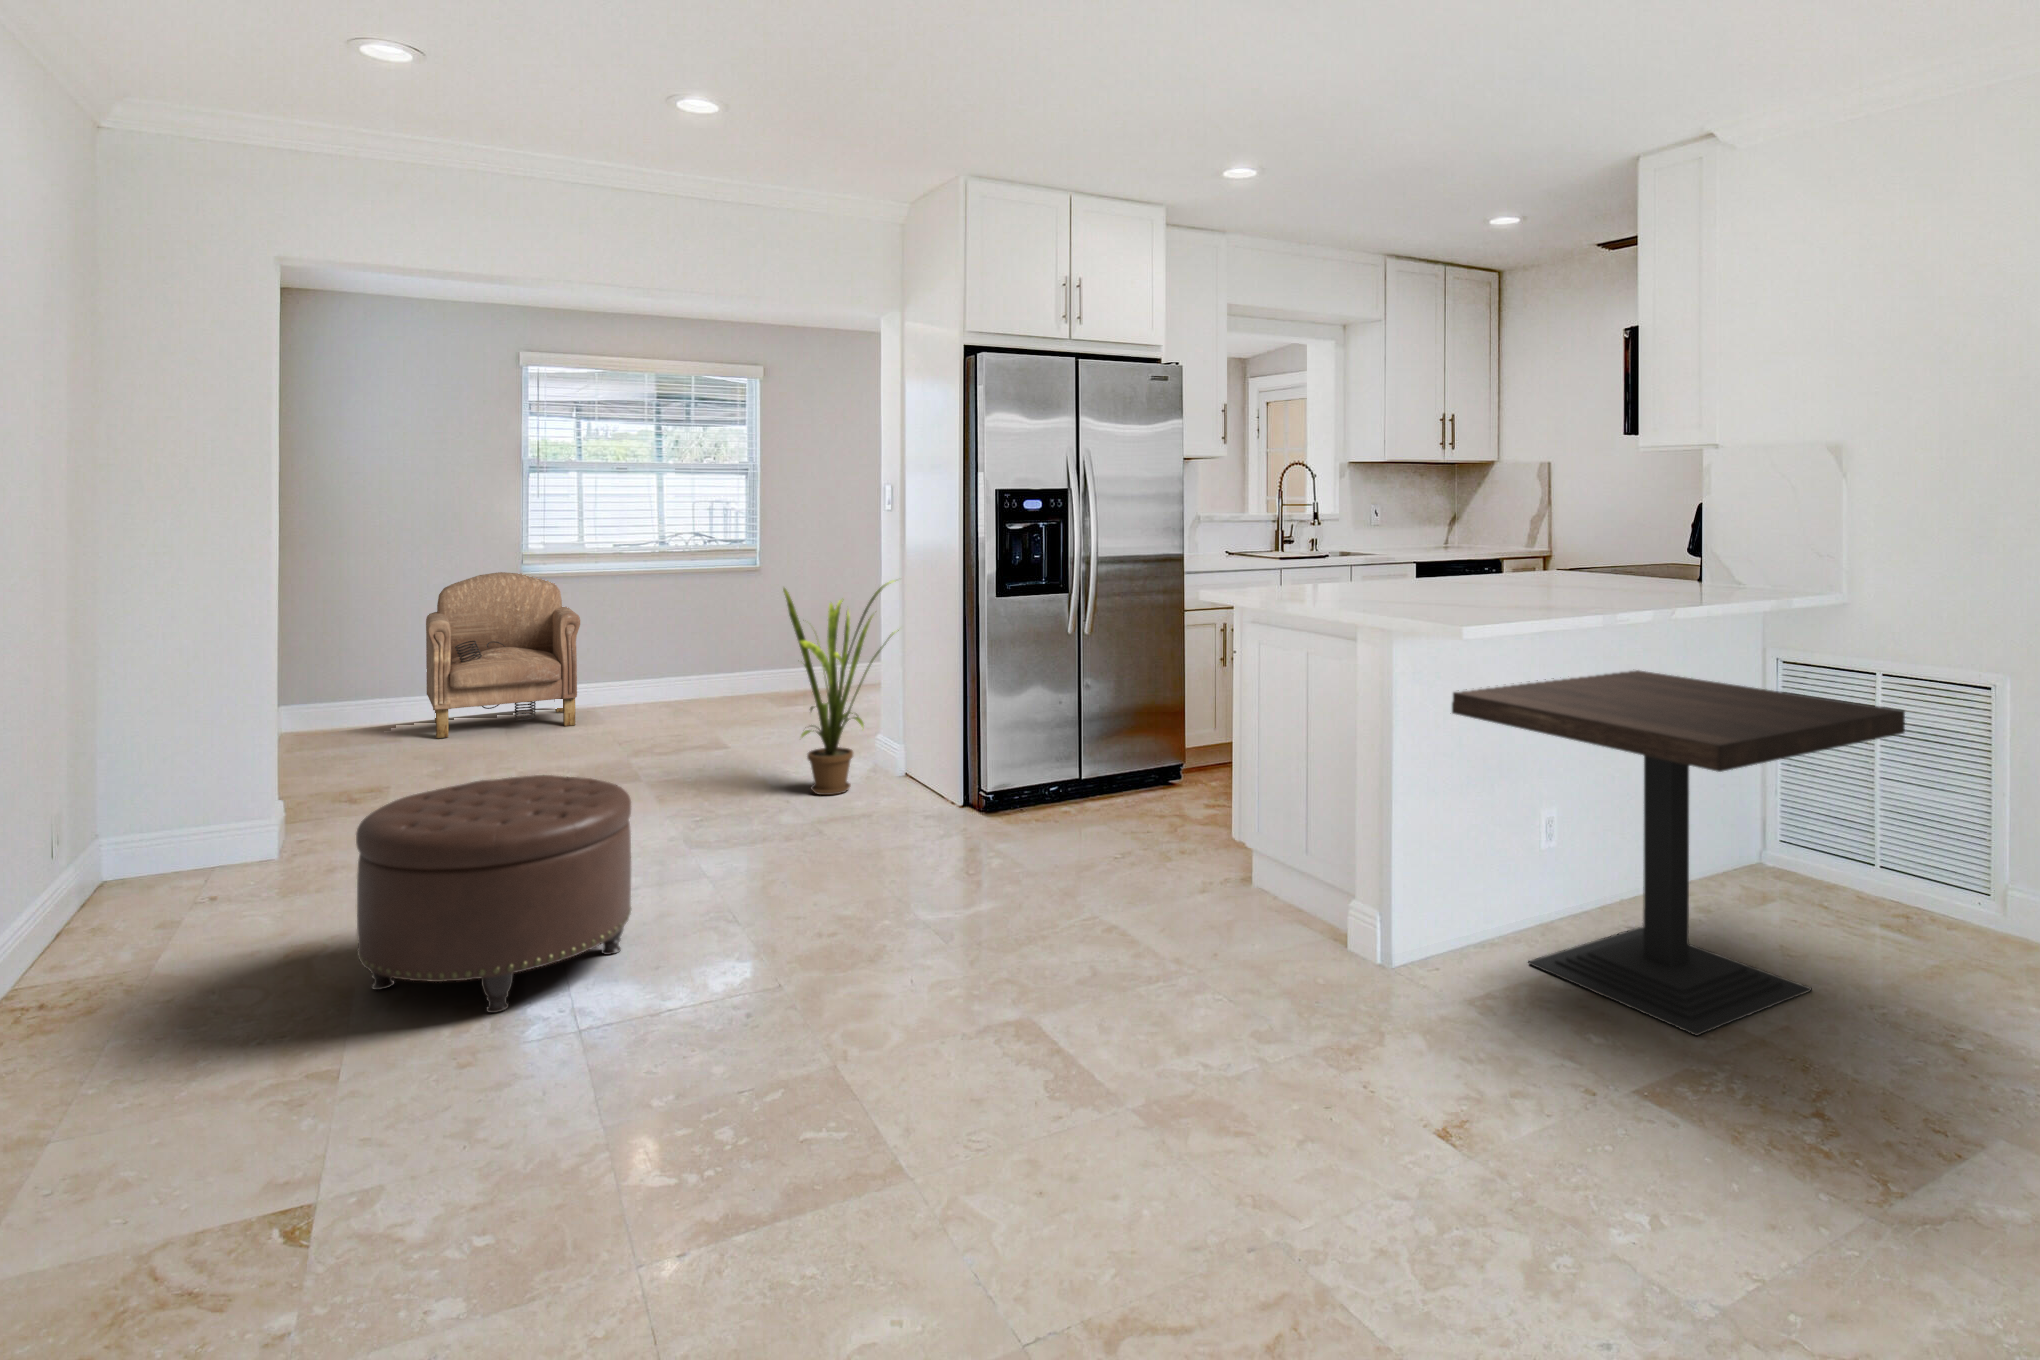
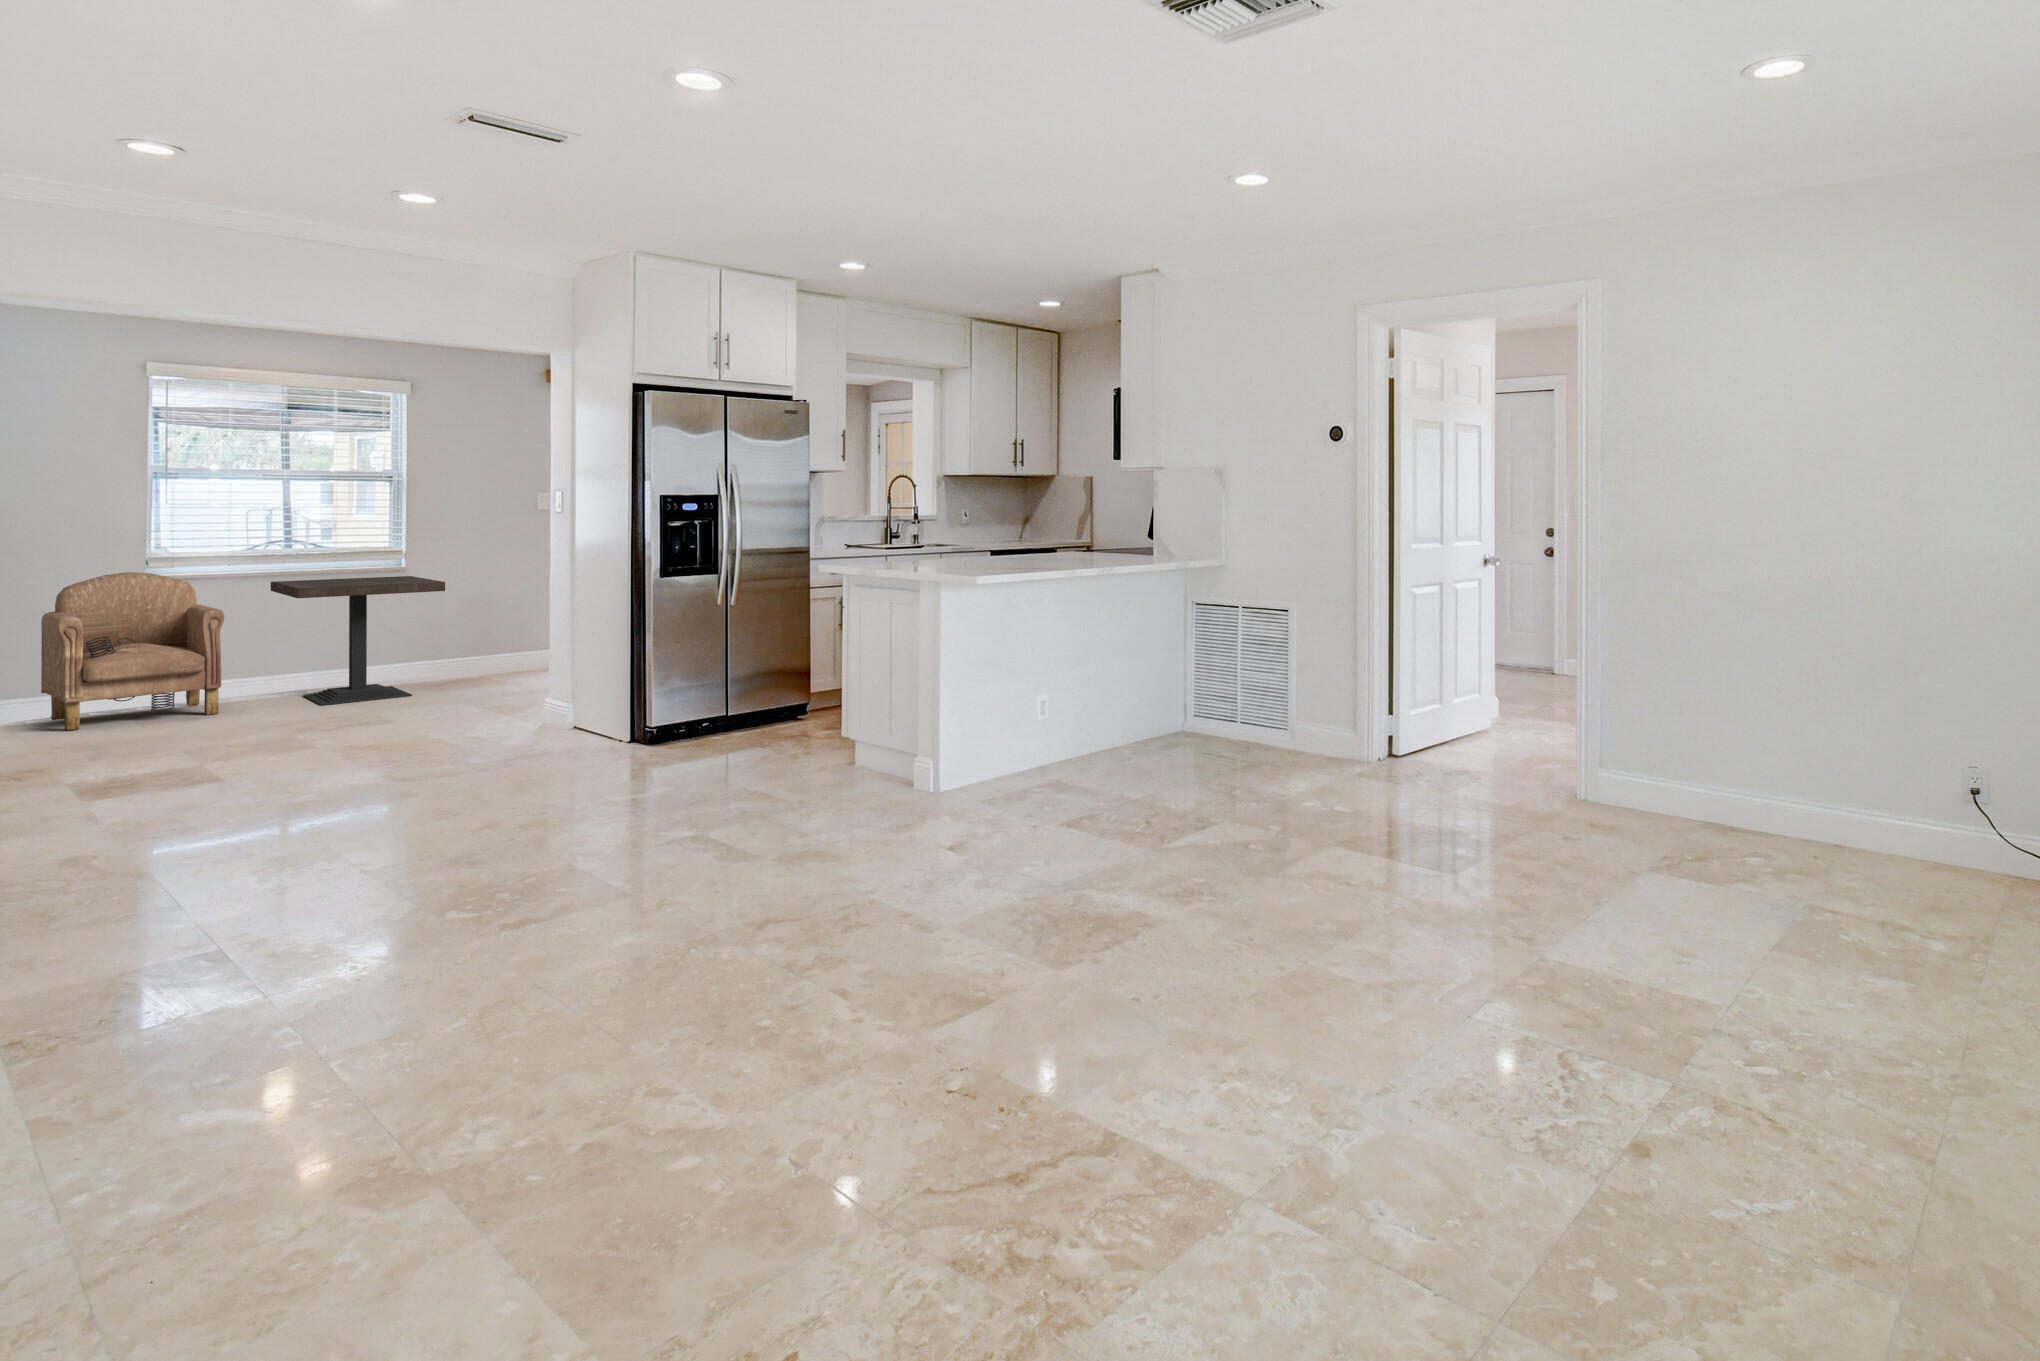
house plant: present [783,581,899,795] -> none [468,566,576,743]
side table: present [1452,670,1905,1036] -> present [271,576,445,705]
ottoman: present [356,775,631,1013] -> none [153,711,381,869]

